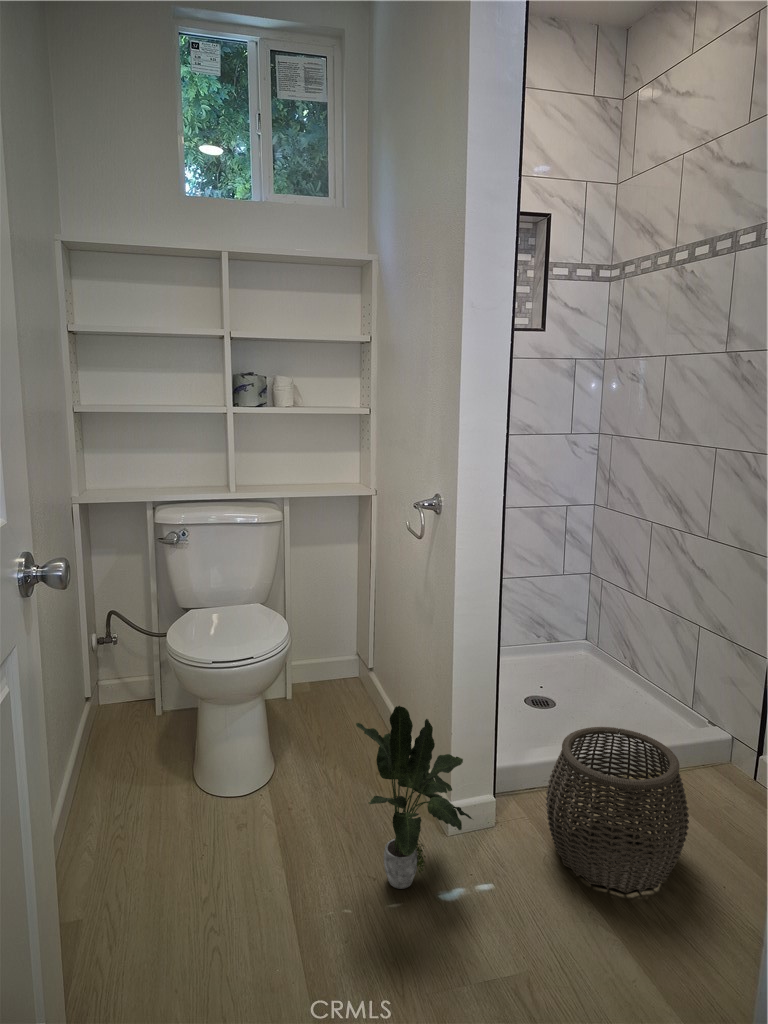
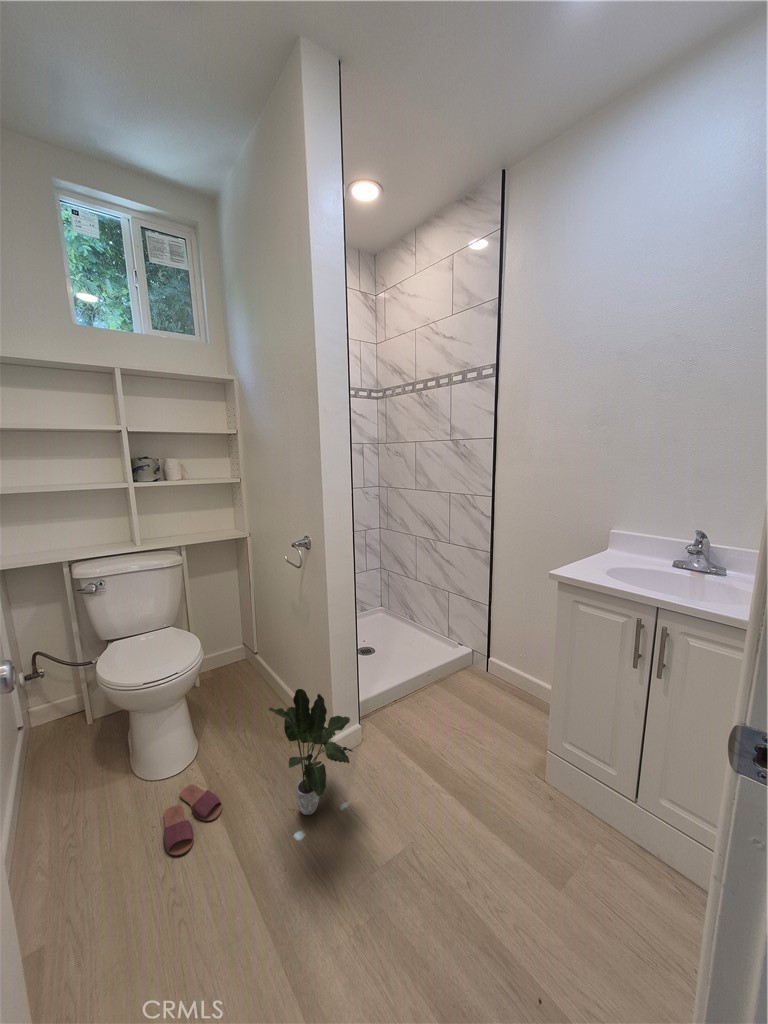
woven basket: present [546,727,689,893] -> none [391,666,472,770]
slippers: none [217,809,291,881] -> present [164,784,222,855]

